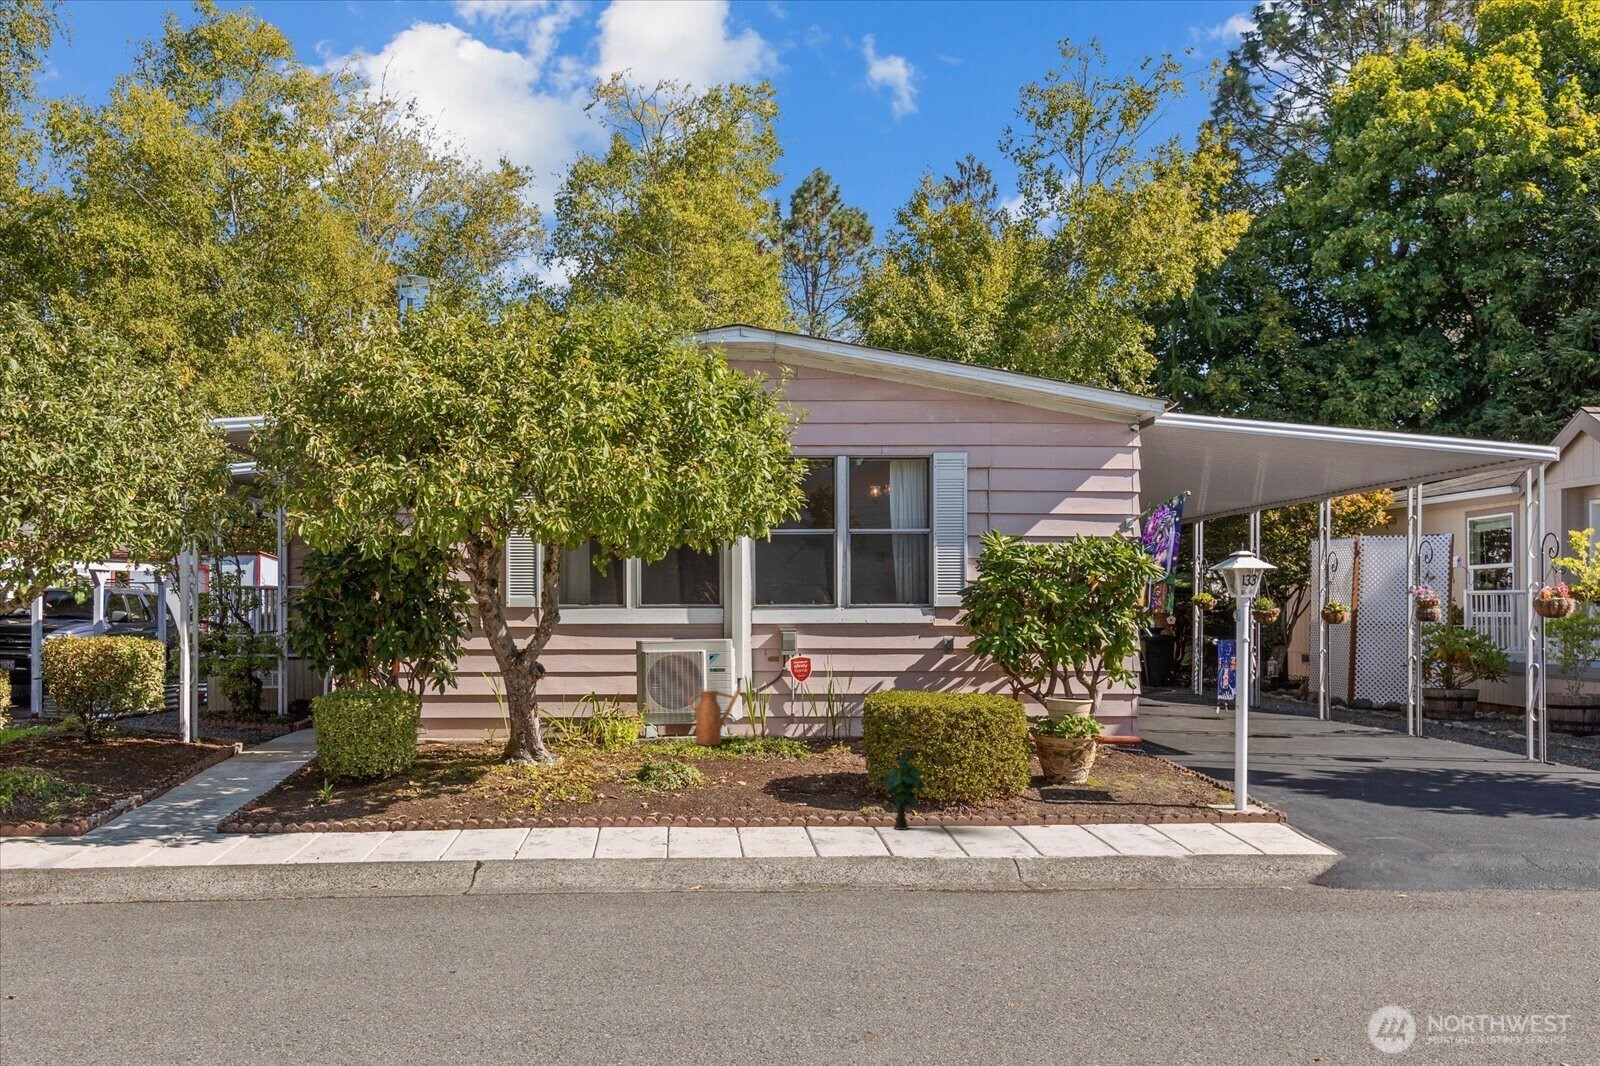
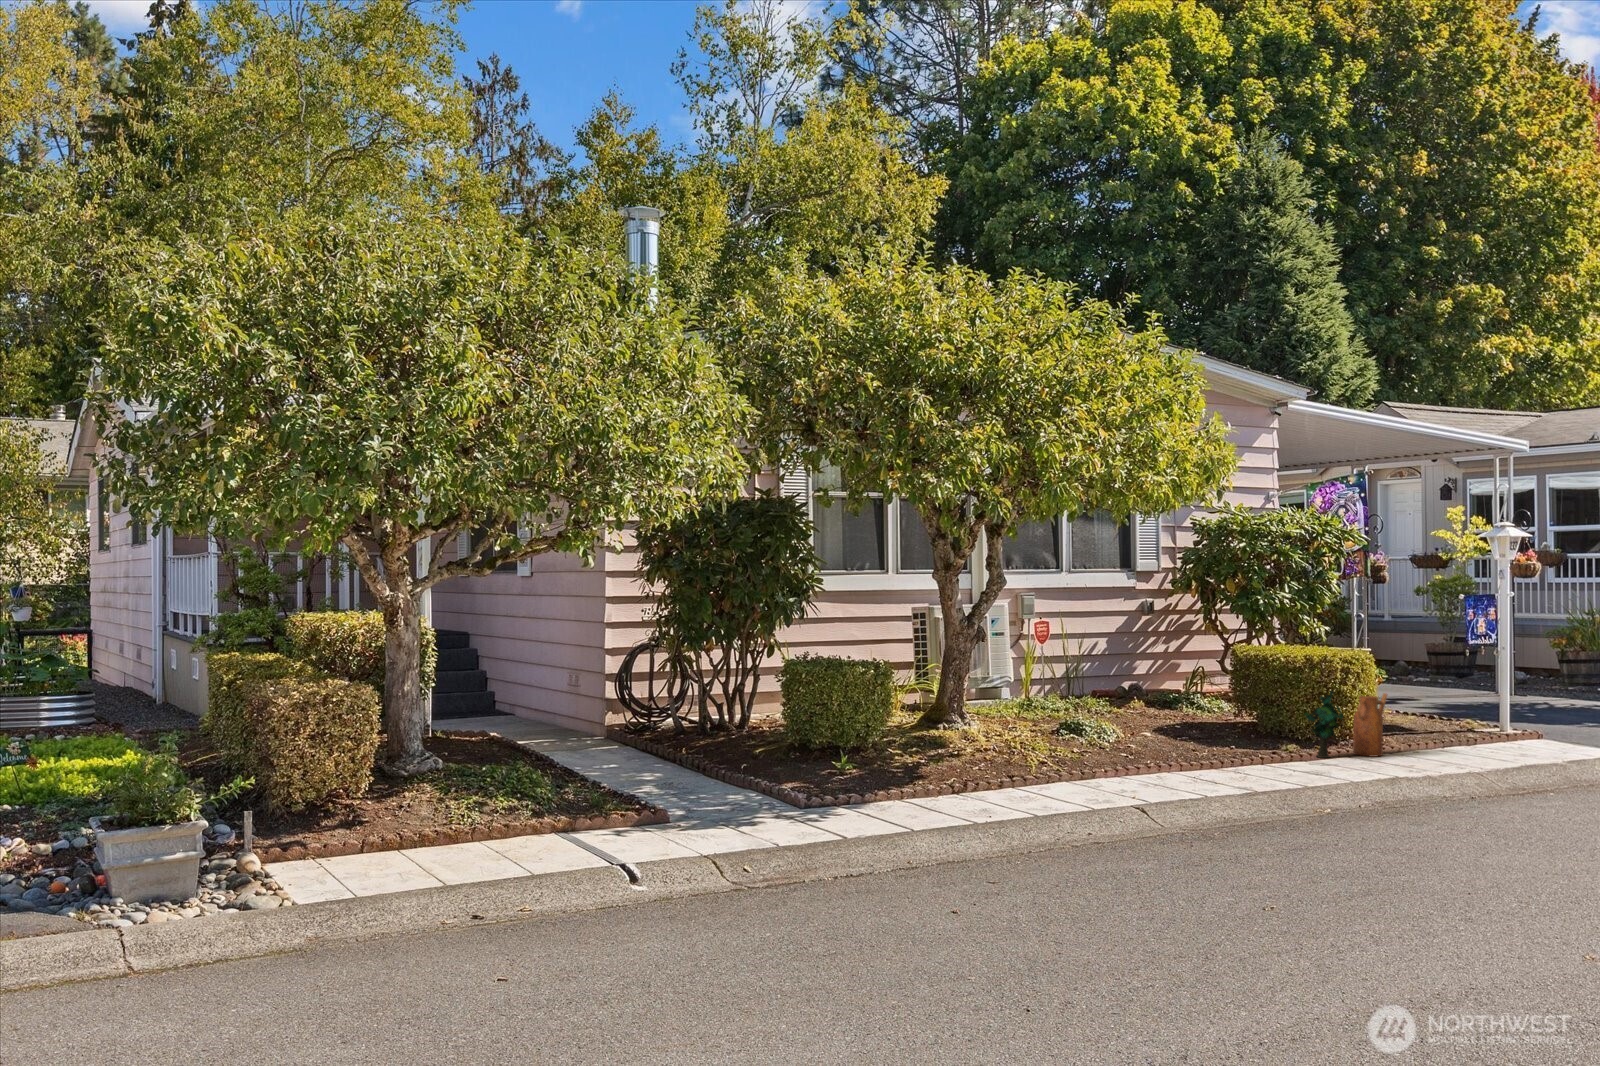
watering can: present [690,689,740,746] -> present [1353,693,1387,757]

